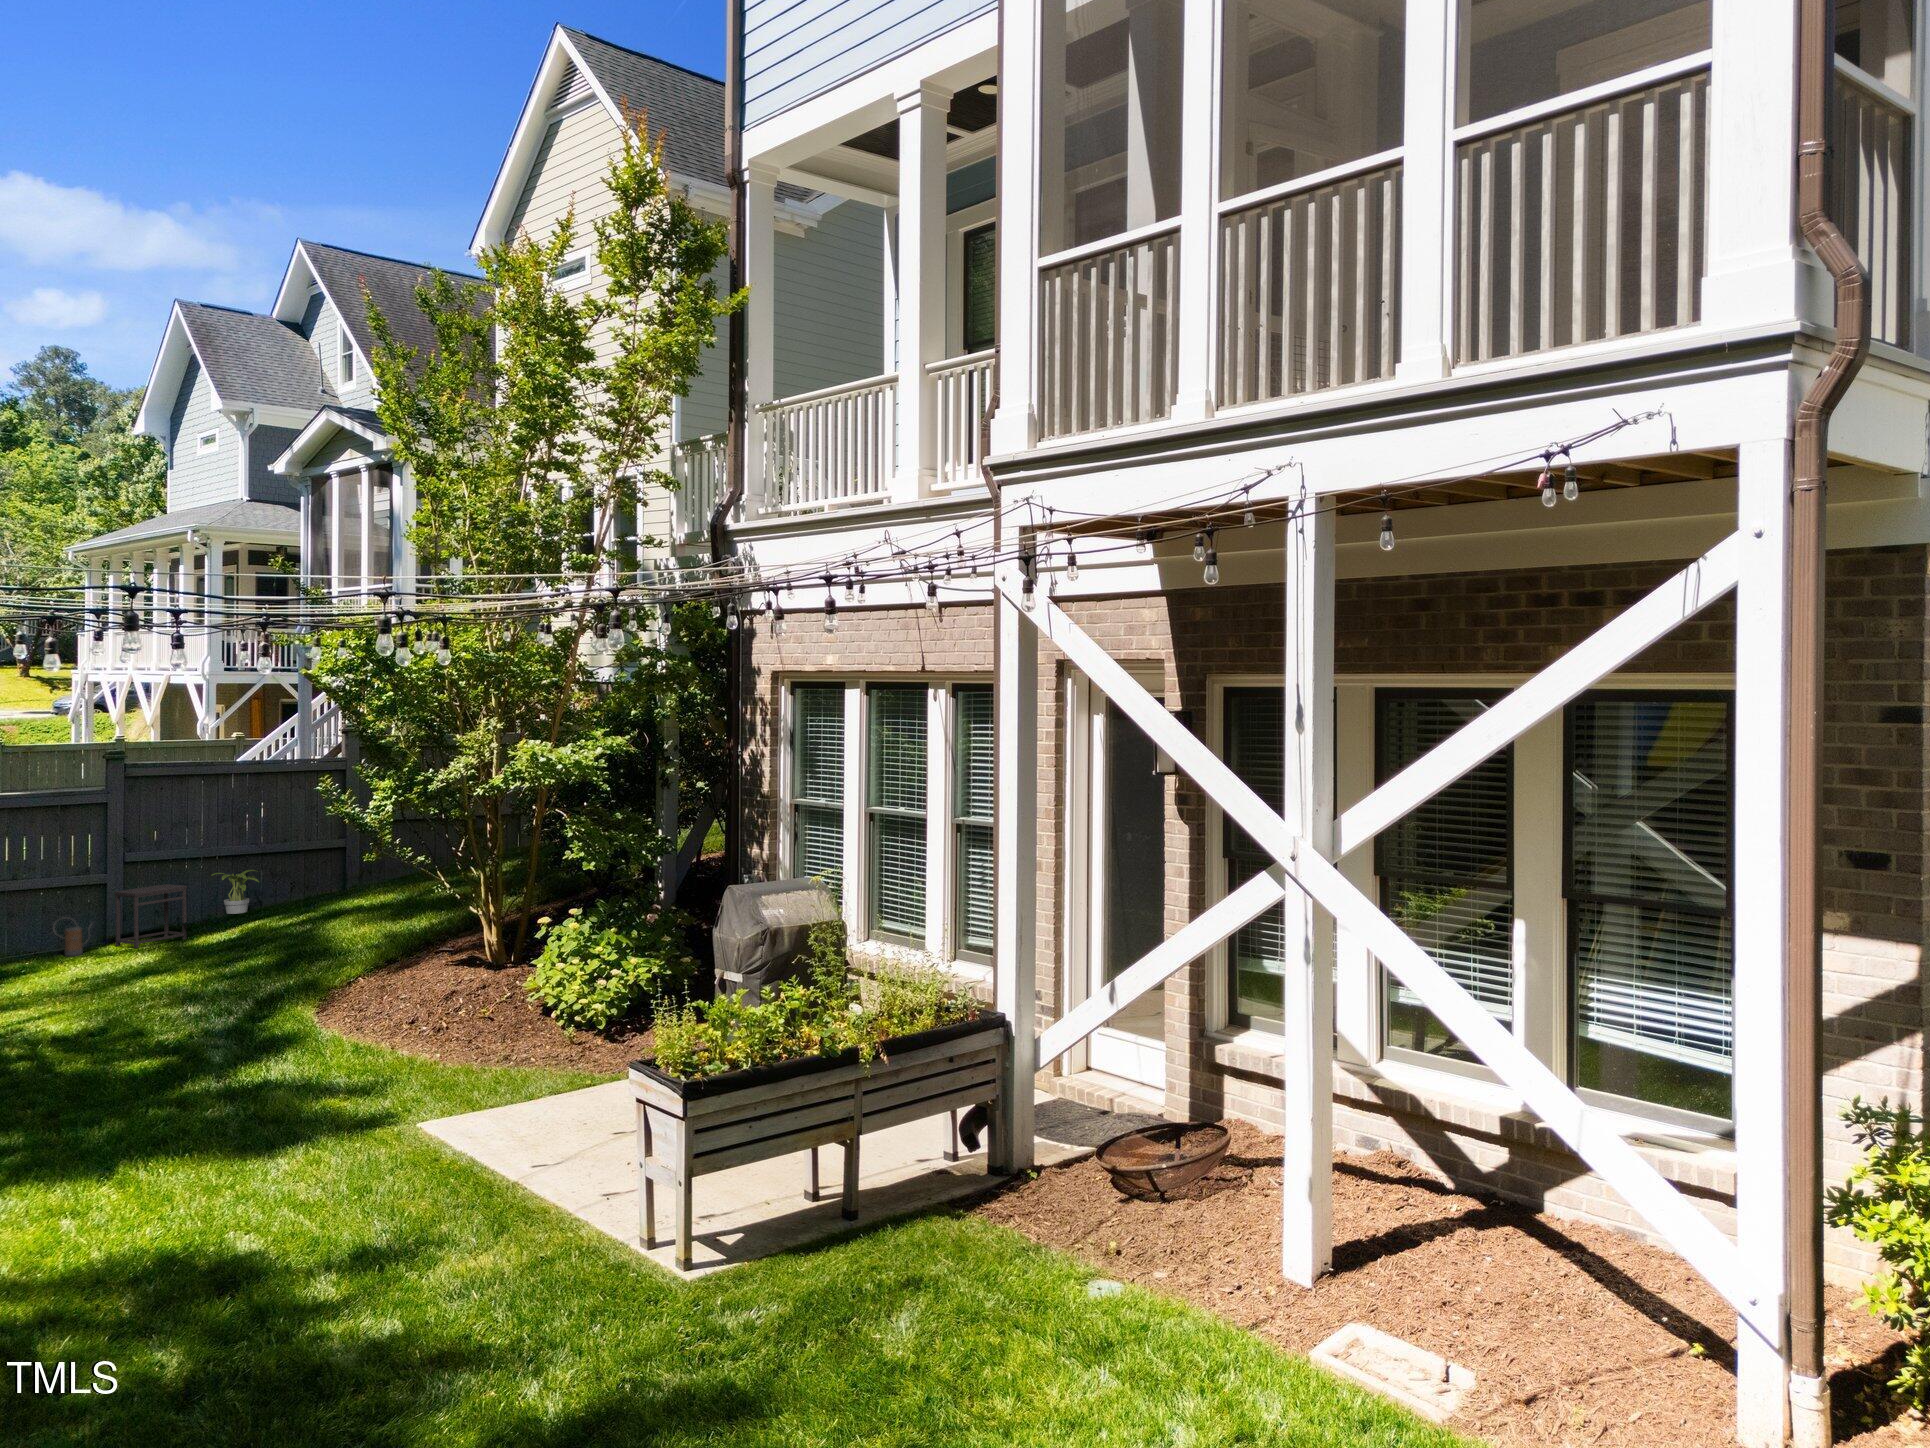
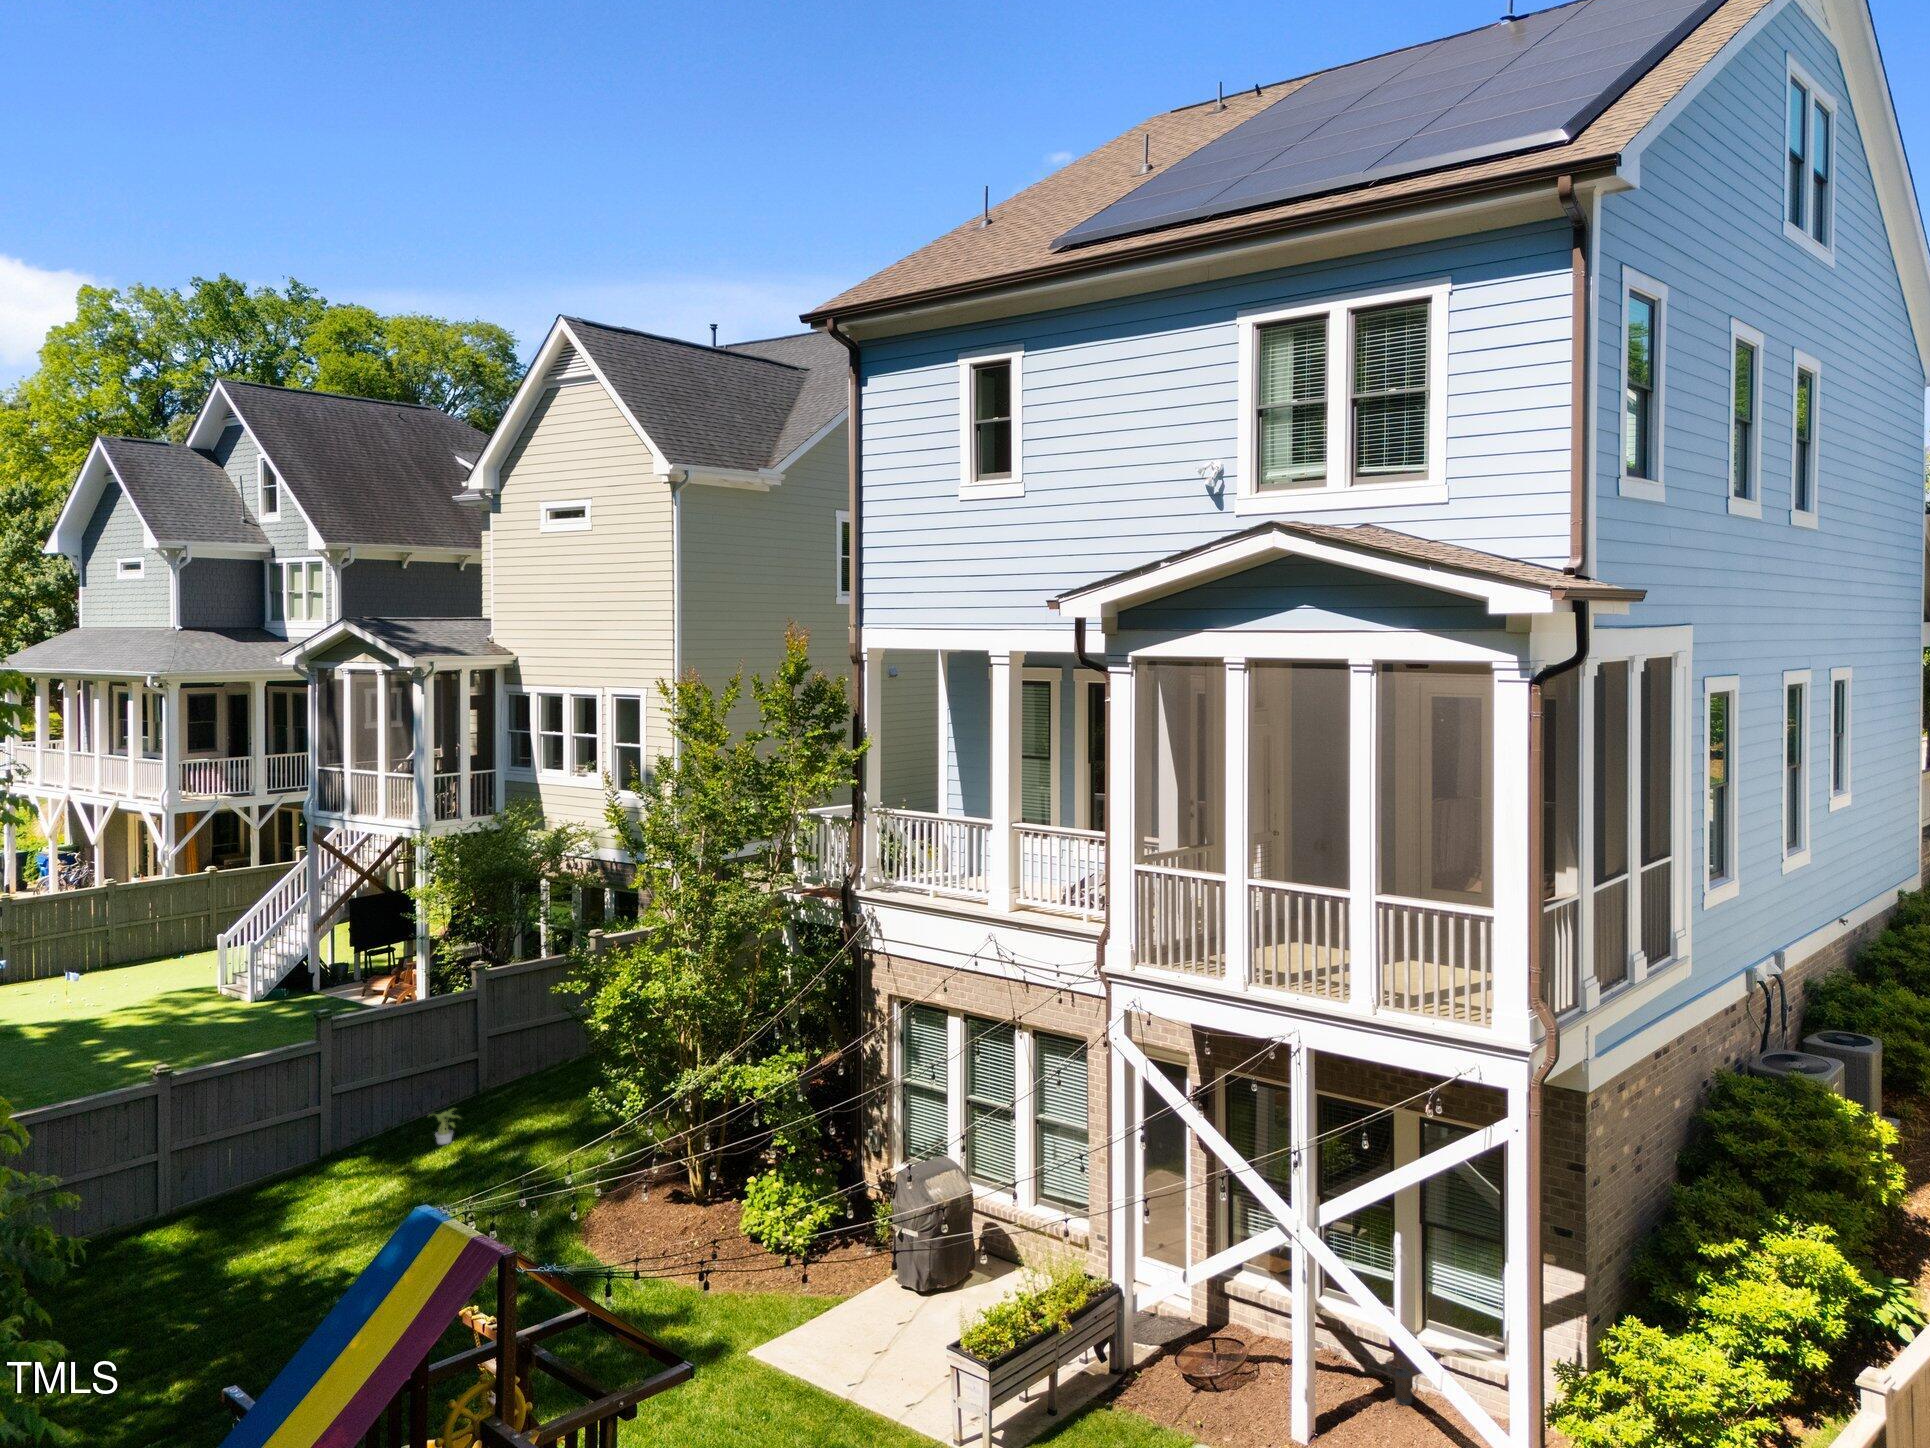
side table: present [114,884,187,948] -> none [364,1126,413,1181]
watering can: present [53,917,92,956] -> present [1386,1356,1418,1405]

